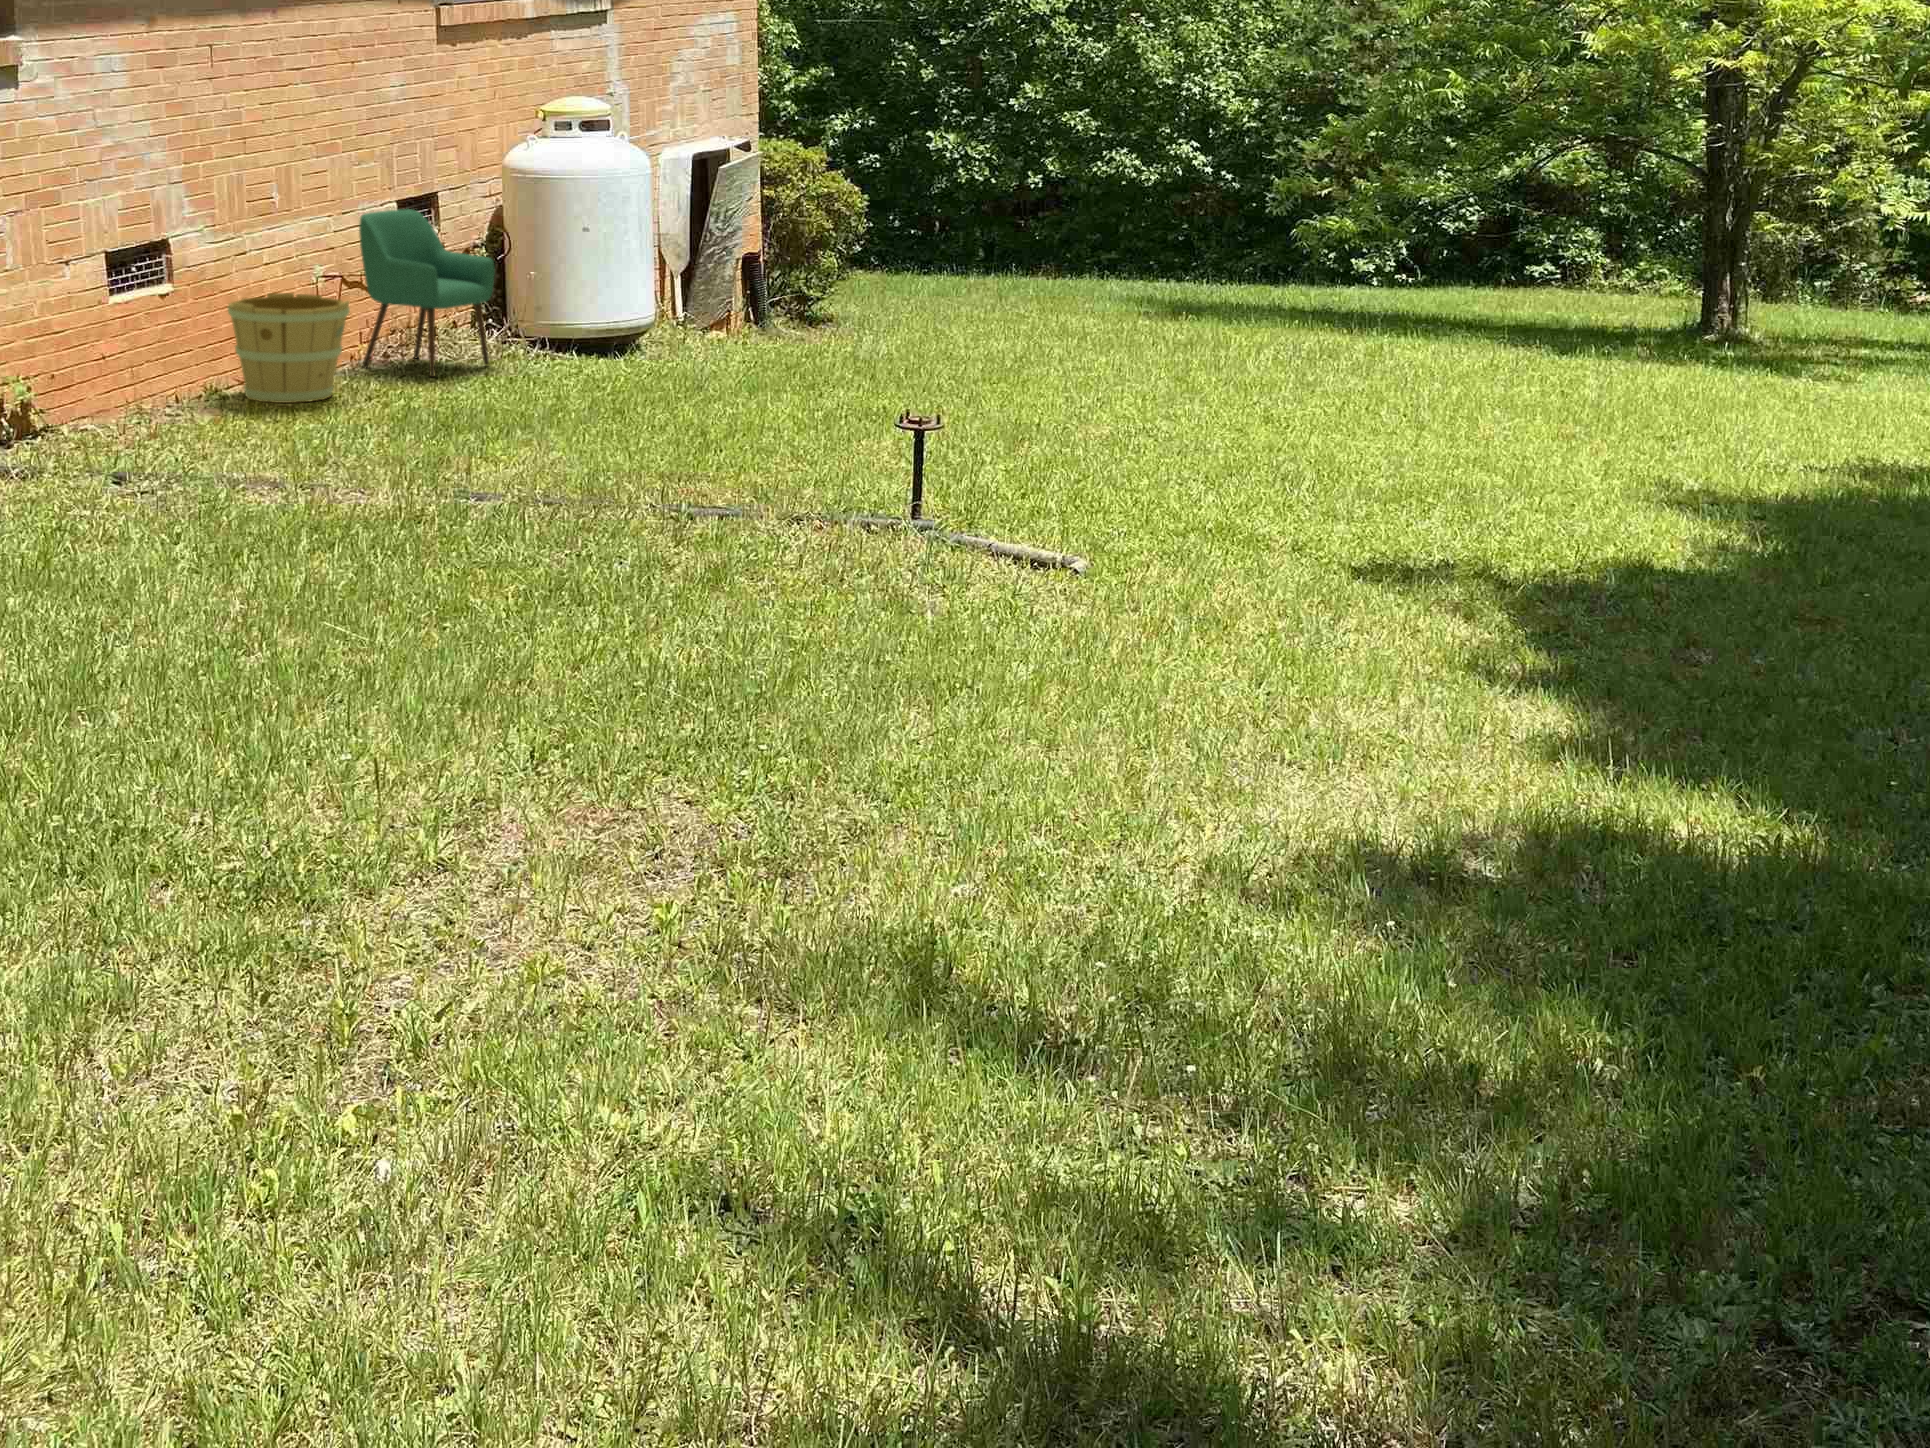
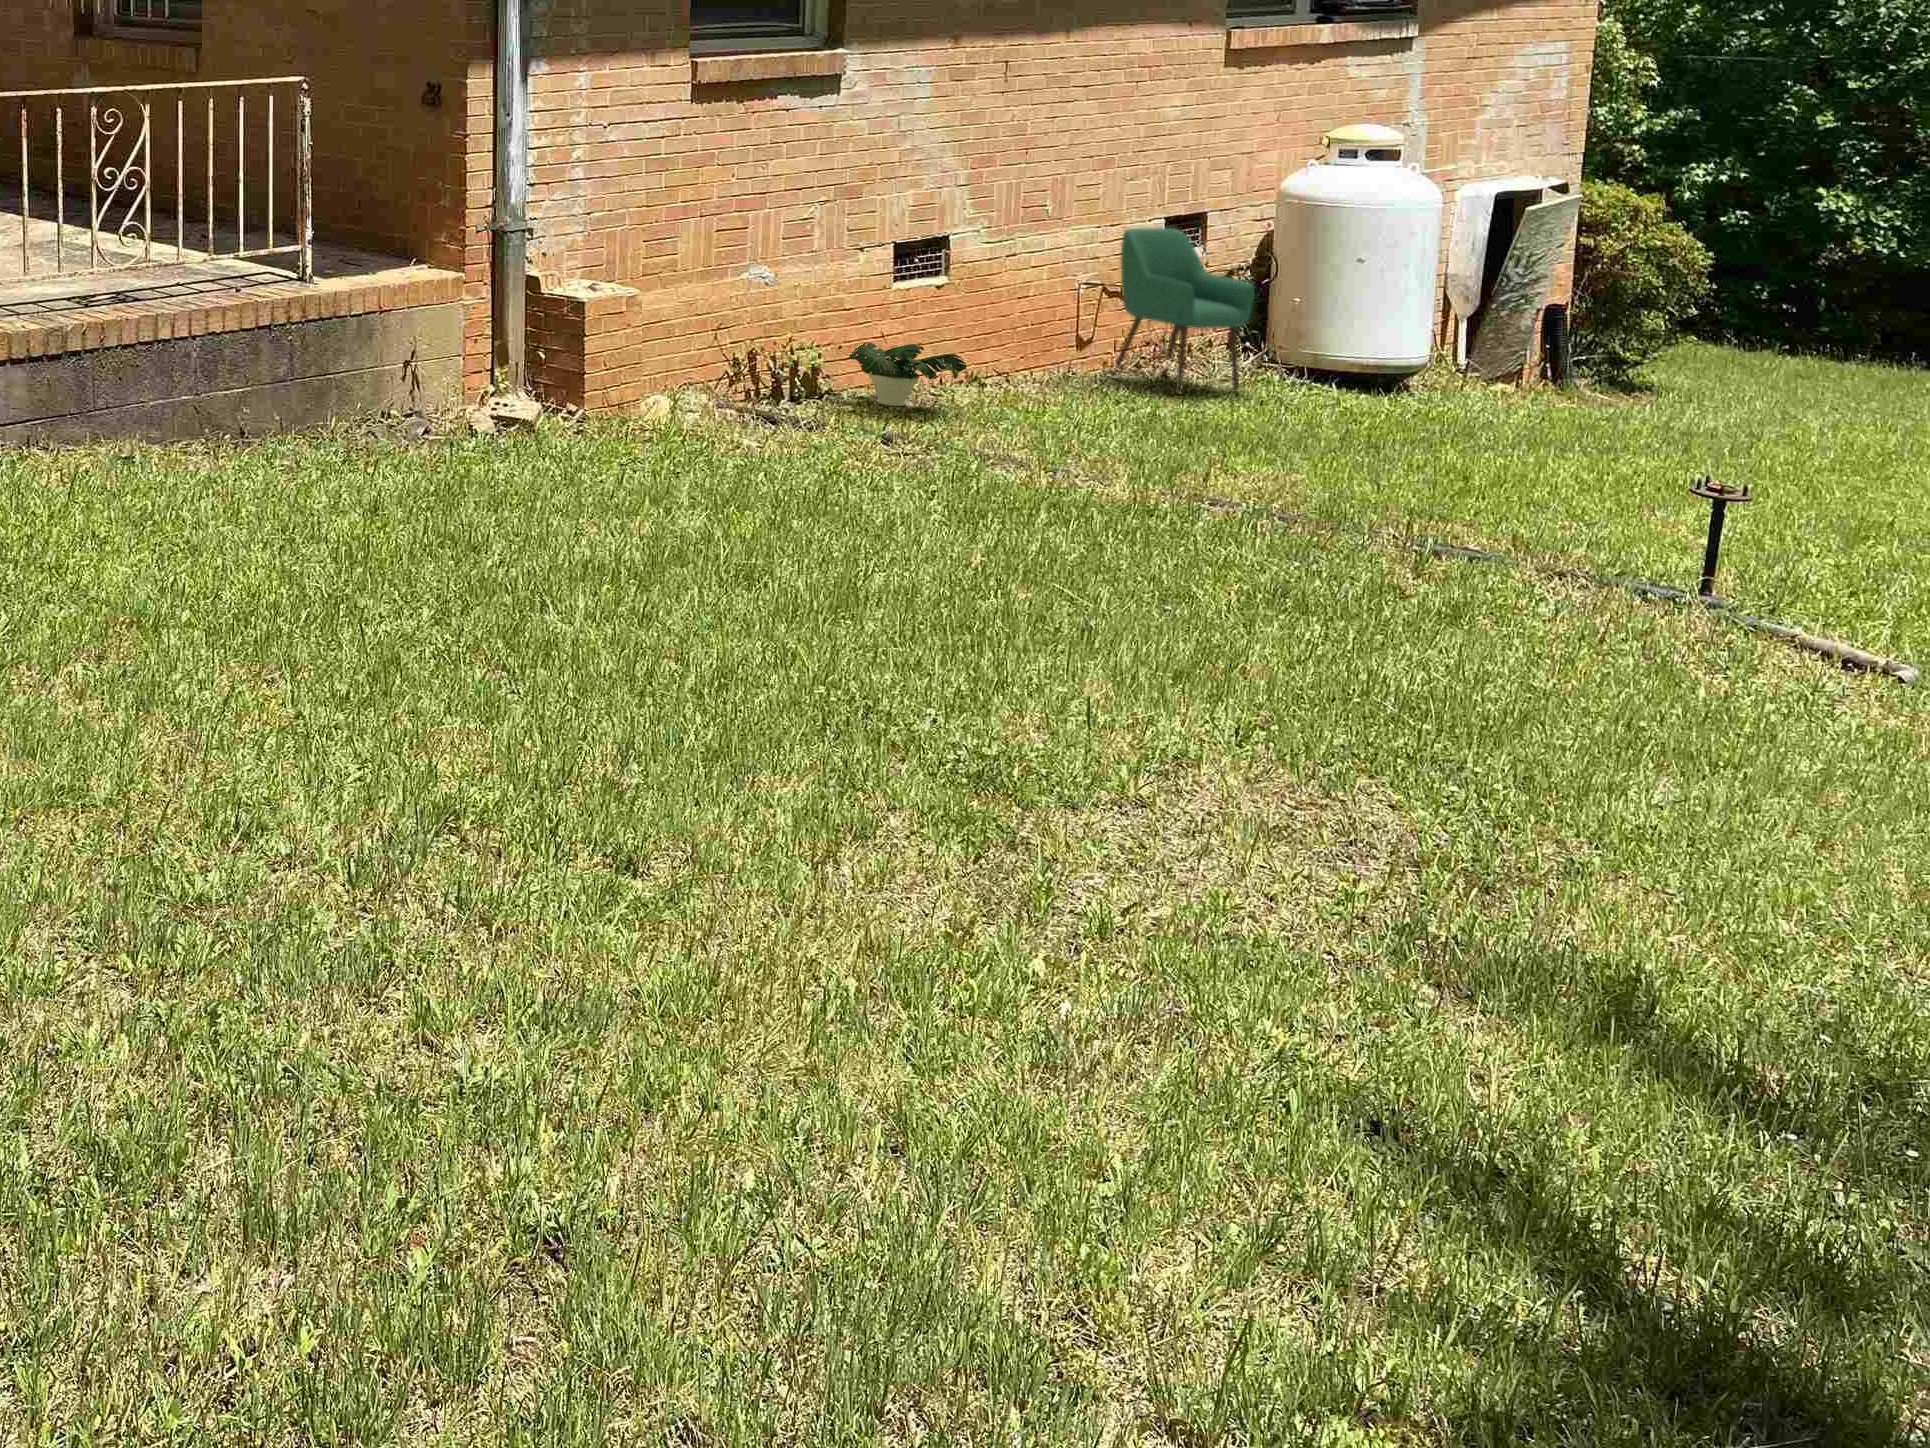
wooden bucket: present [228,293,350,403] -> none [990,296,1105,401]
potted plant: none [63,361,207,433] -> present [848,342,966,406]

